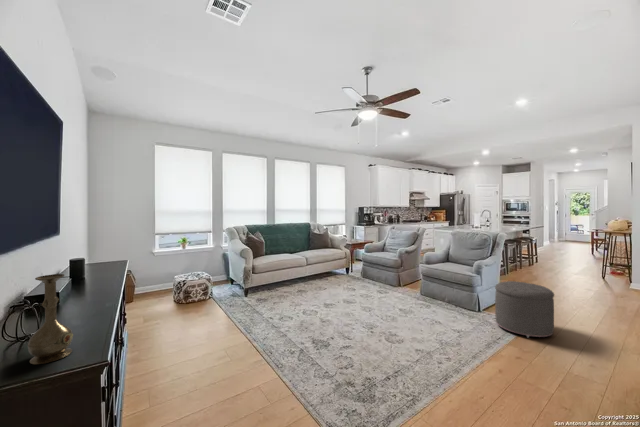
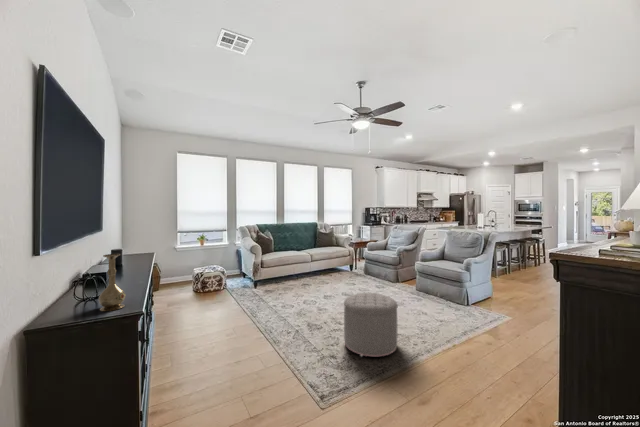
ottoman: present [495,281,554,337] -> present [344,293,397,356]

